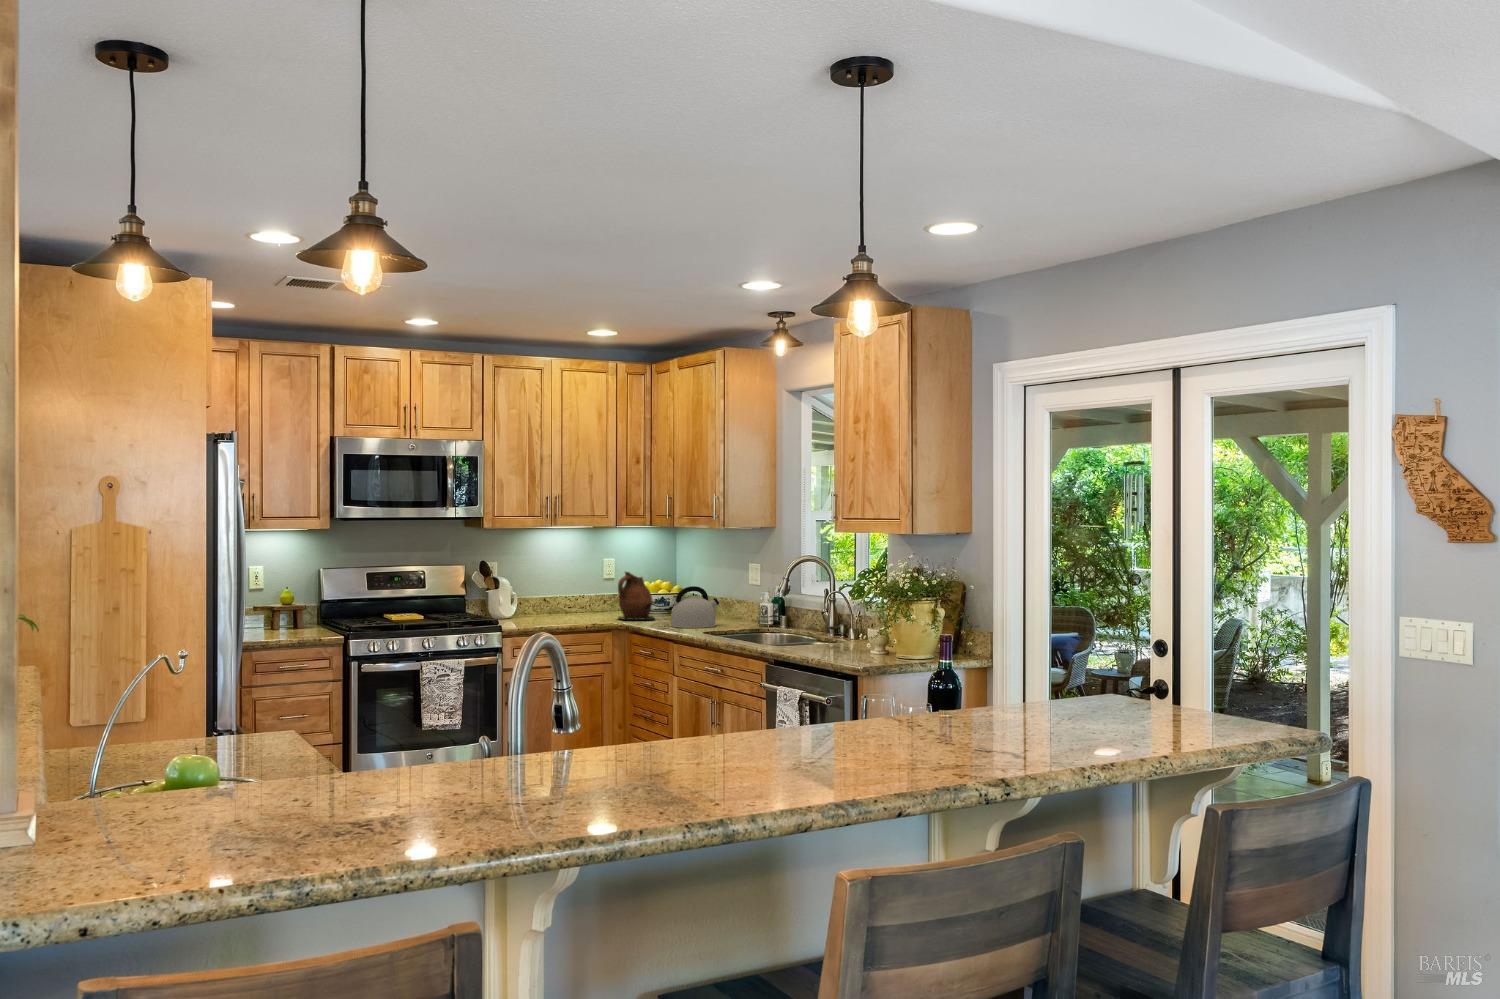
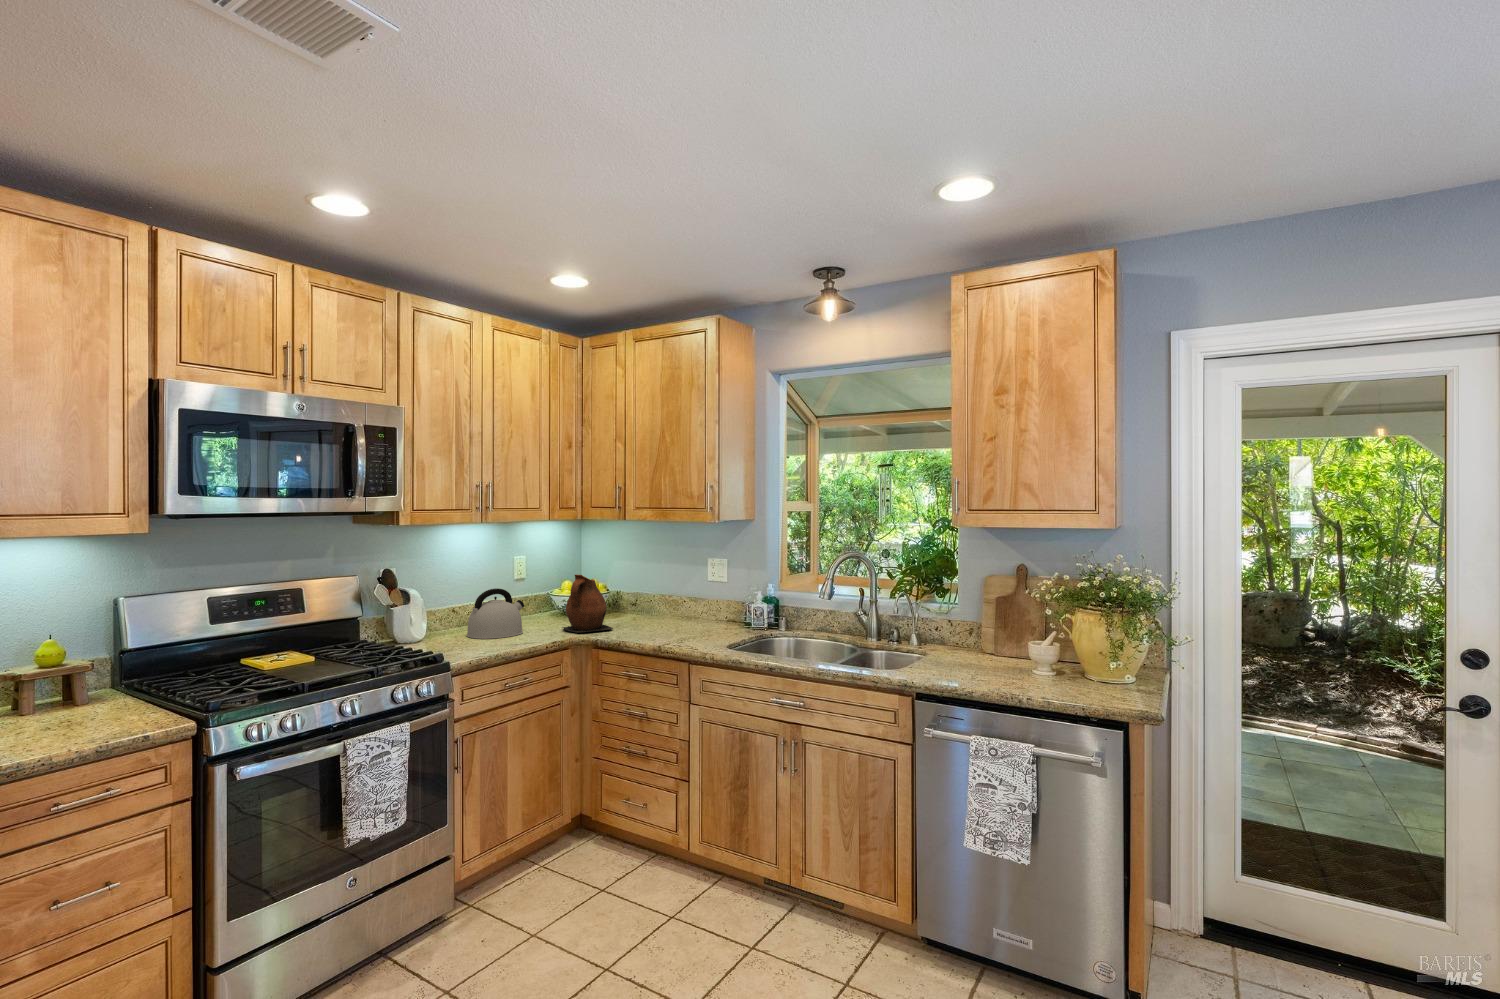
kettle: present [670,586,719,628] -> present [467,588,524,639]

